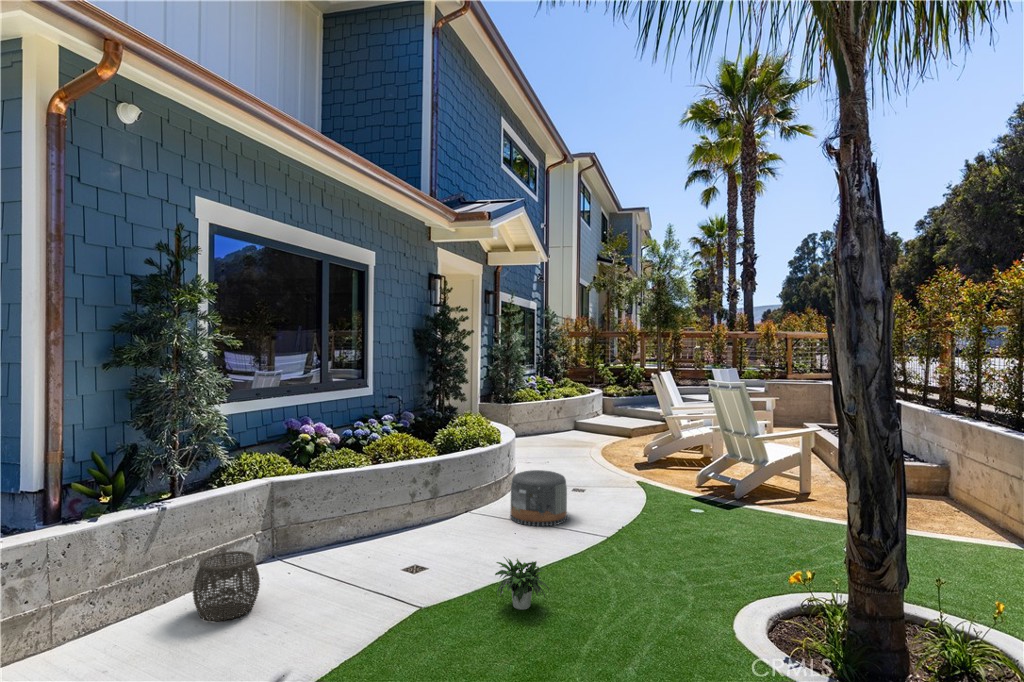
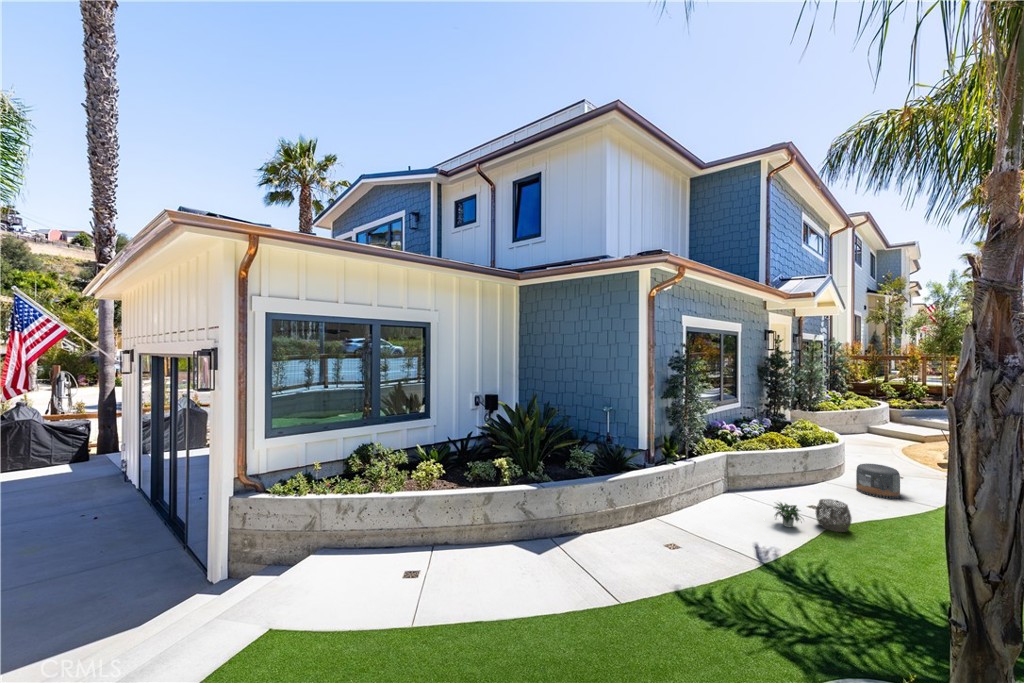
woven basket: present [193,551,260,621] -> present [816,499,852,532]
potted plant: present [479,557,549,609] -> present [774,503,801,527]

